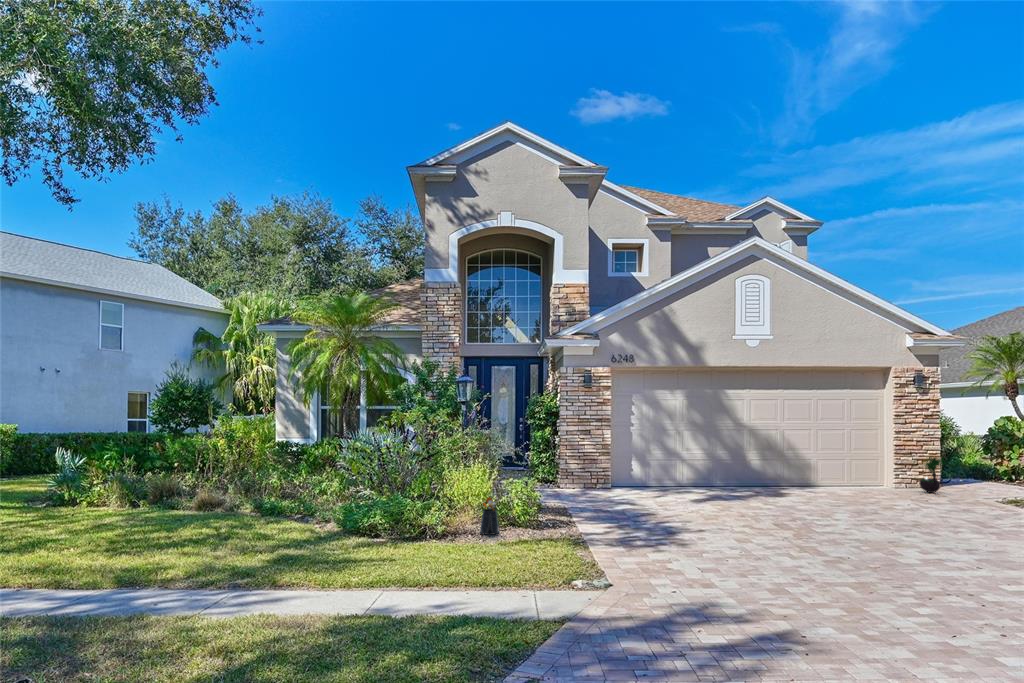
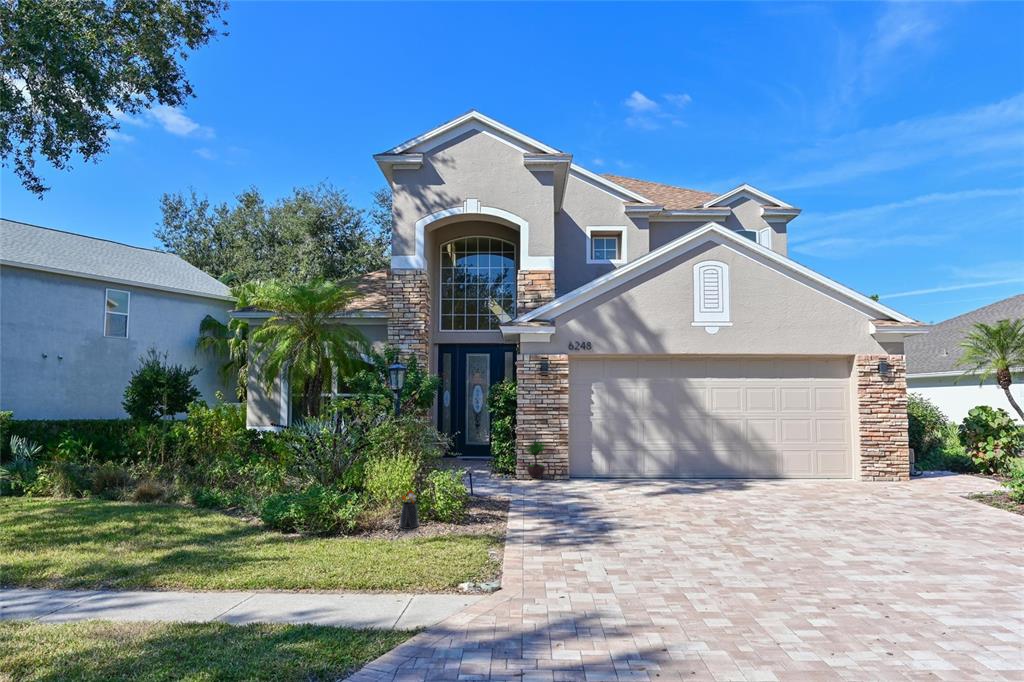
potted tree: present [920,457,943,493] -> present [526,440,545,478]

